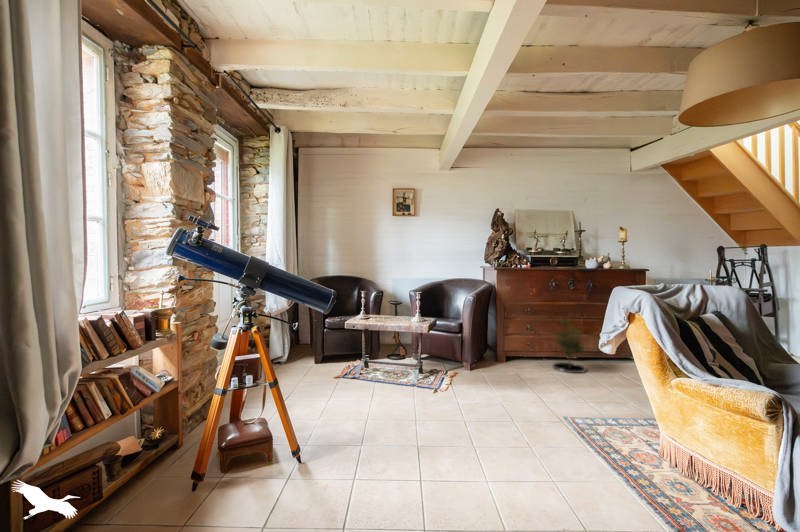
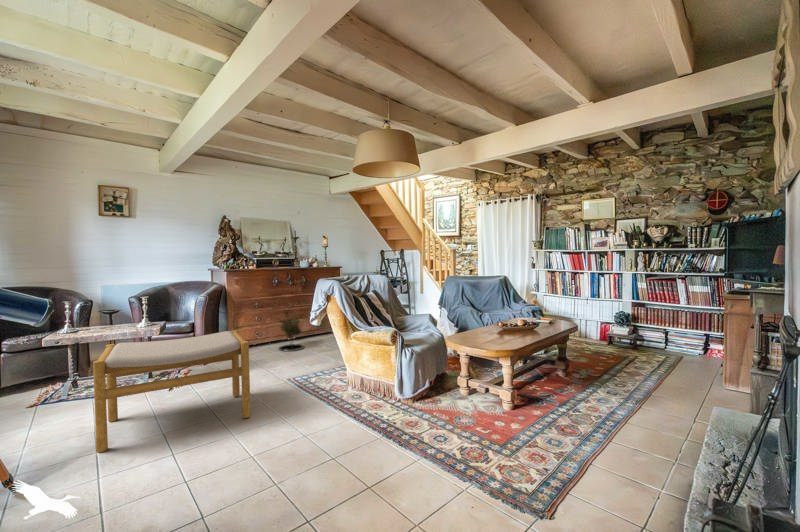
footstool: none [353,337,507,465] -> present [93,330,251,452]

